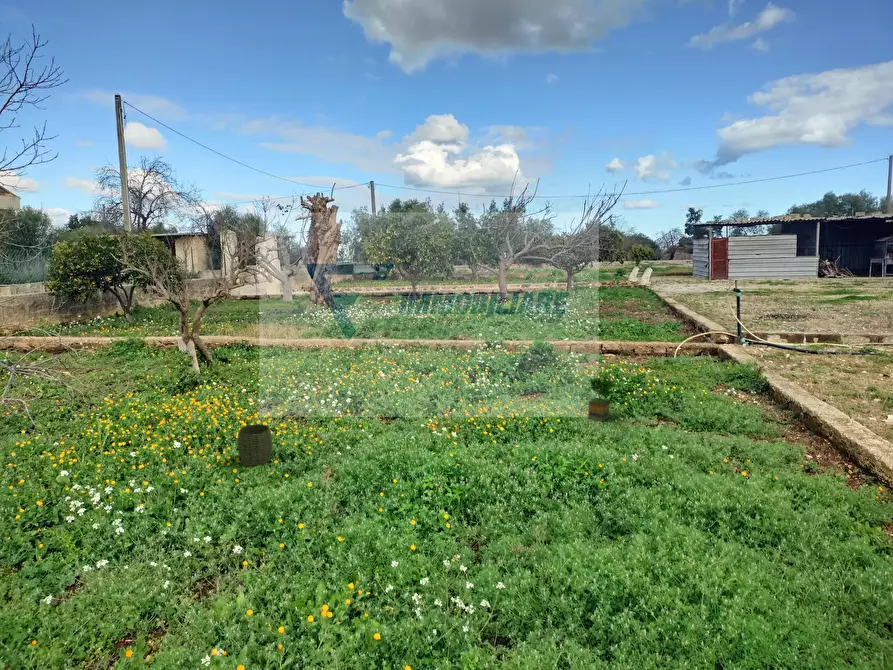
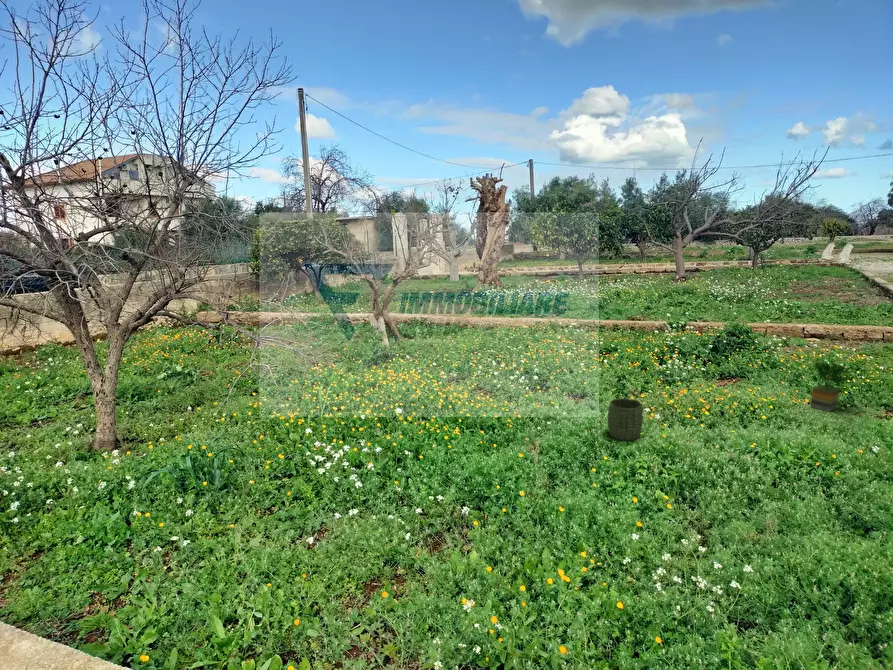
woven basket: present [238,424,272,466] -> present [608,398,643,440]

